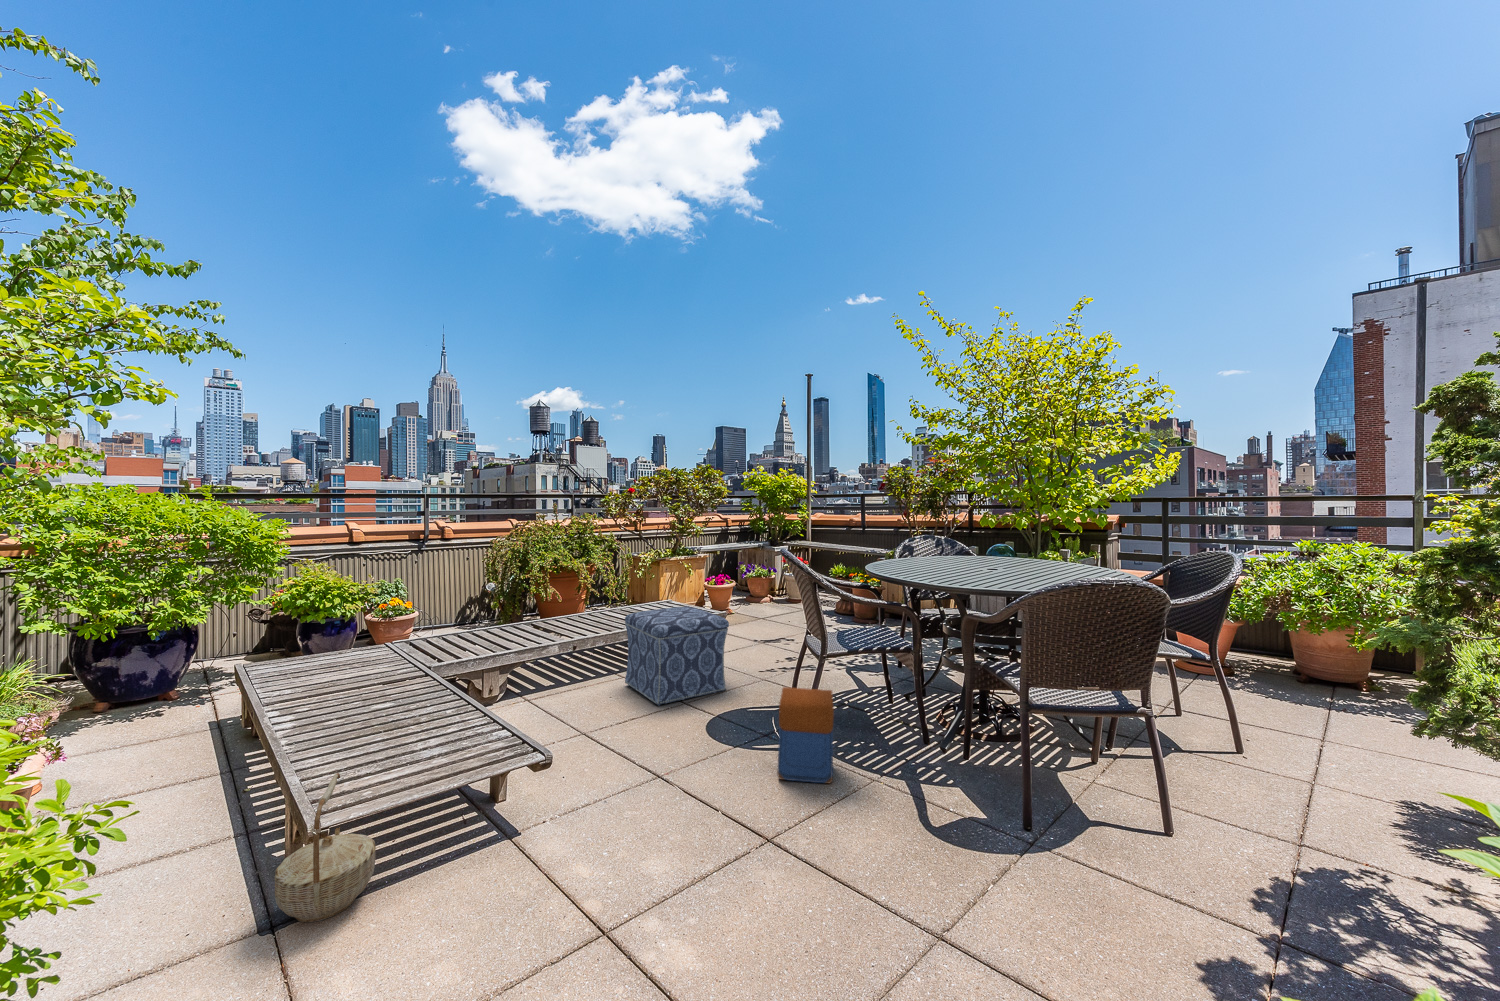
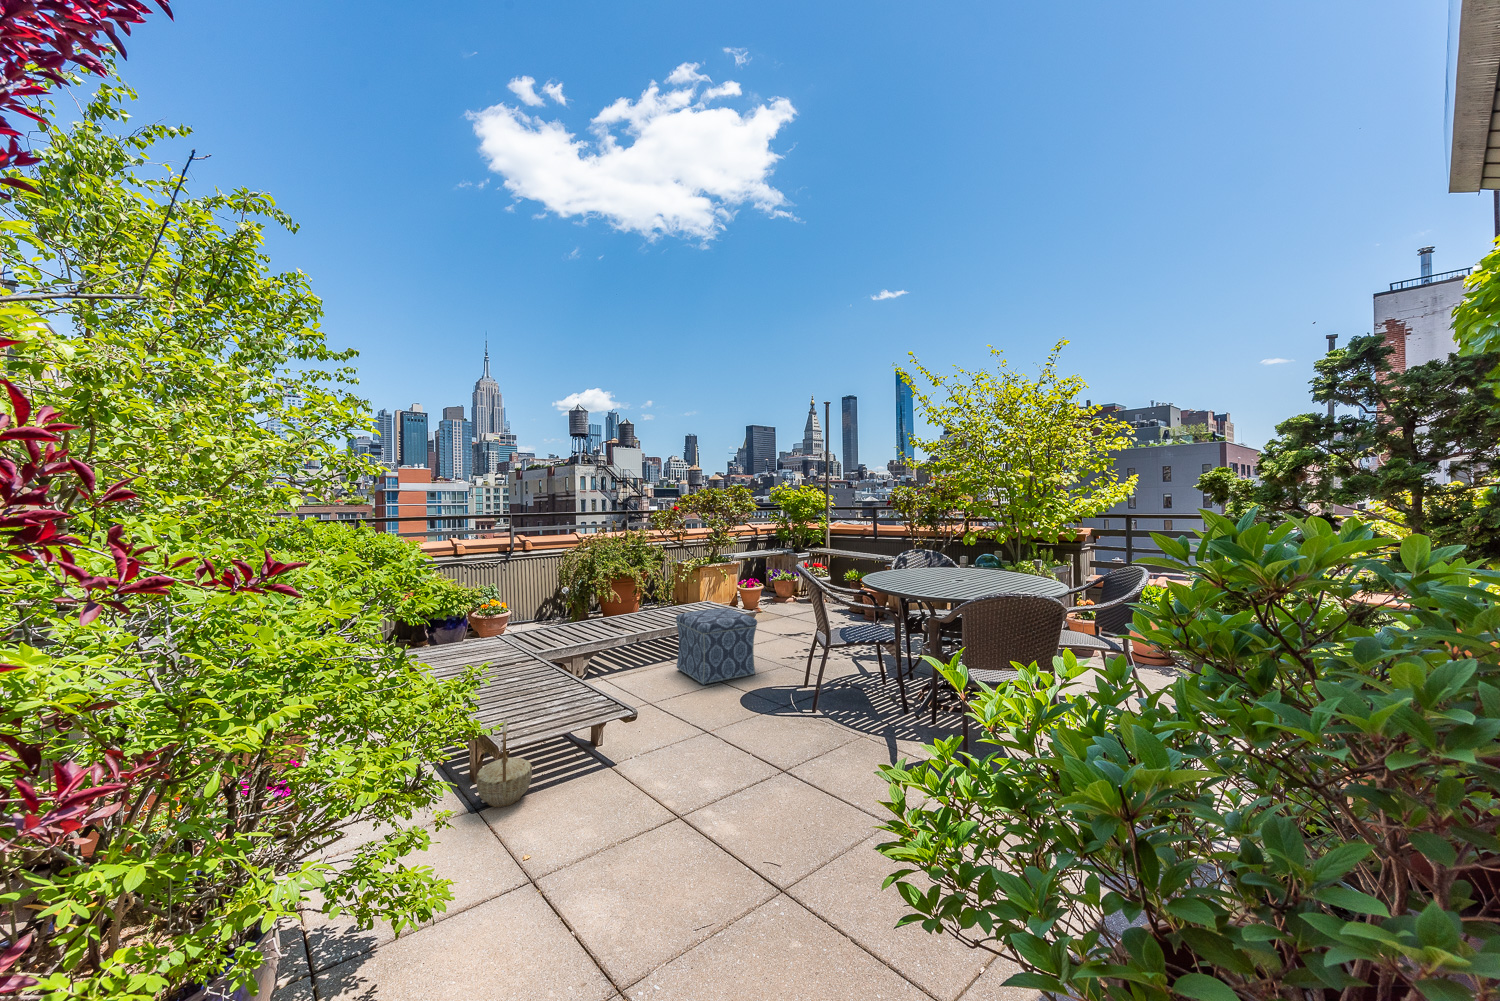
backpack: present [777,687,834,784] -> none [791,670,832,739]

